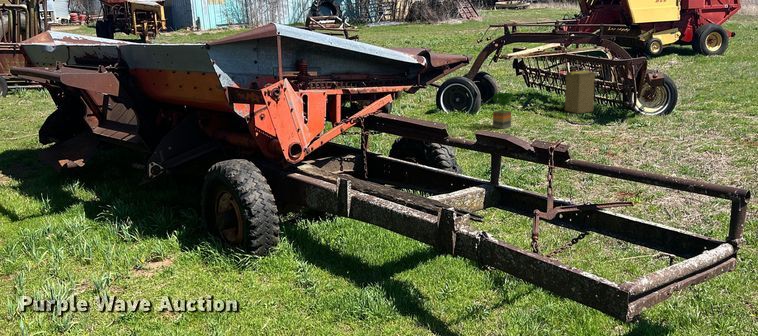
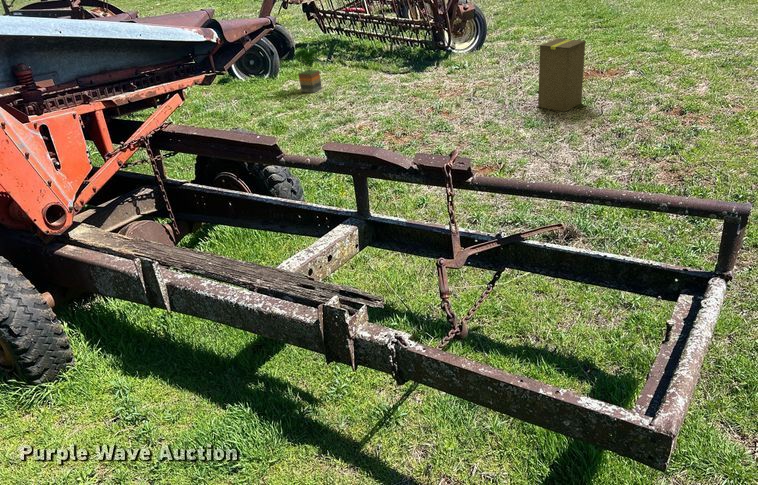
cardboard box: present [565,71,595,113] -> present [538,39,585,112]

